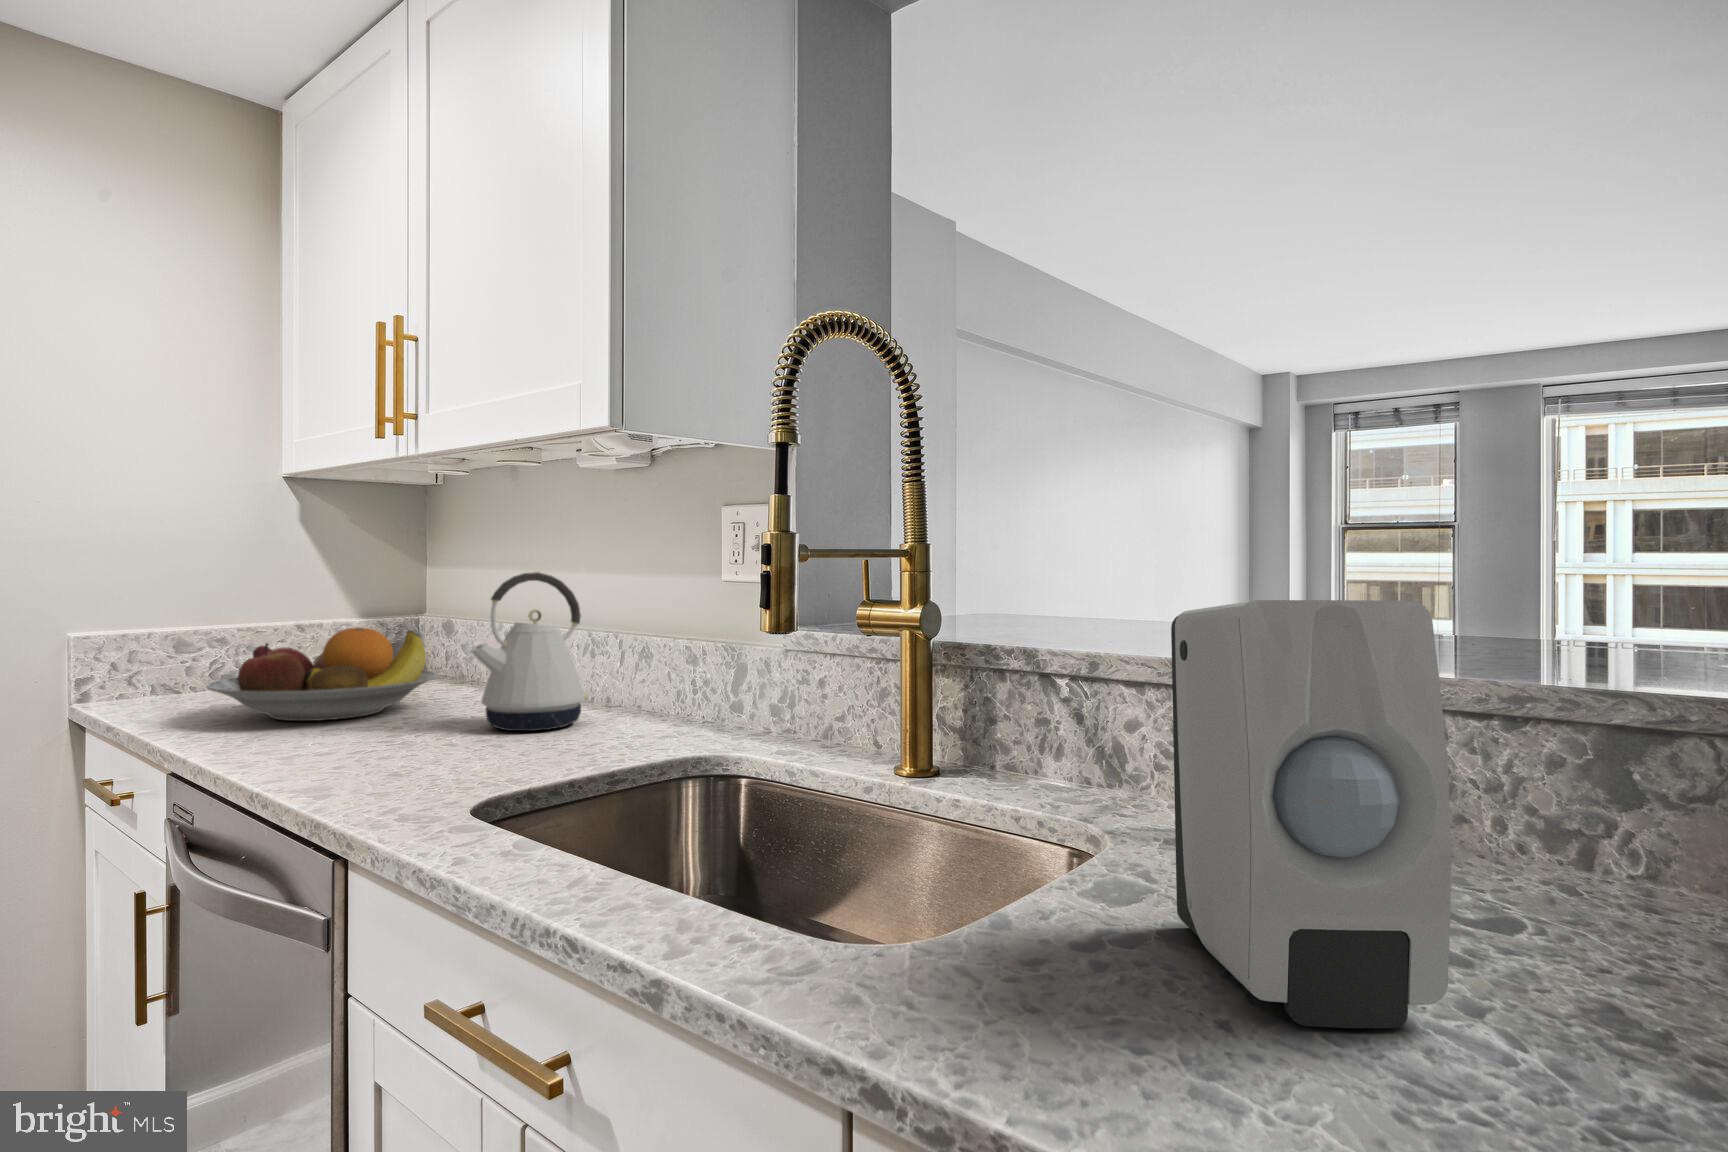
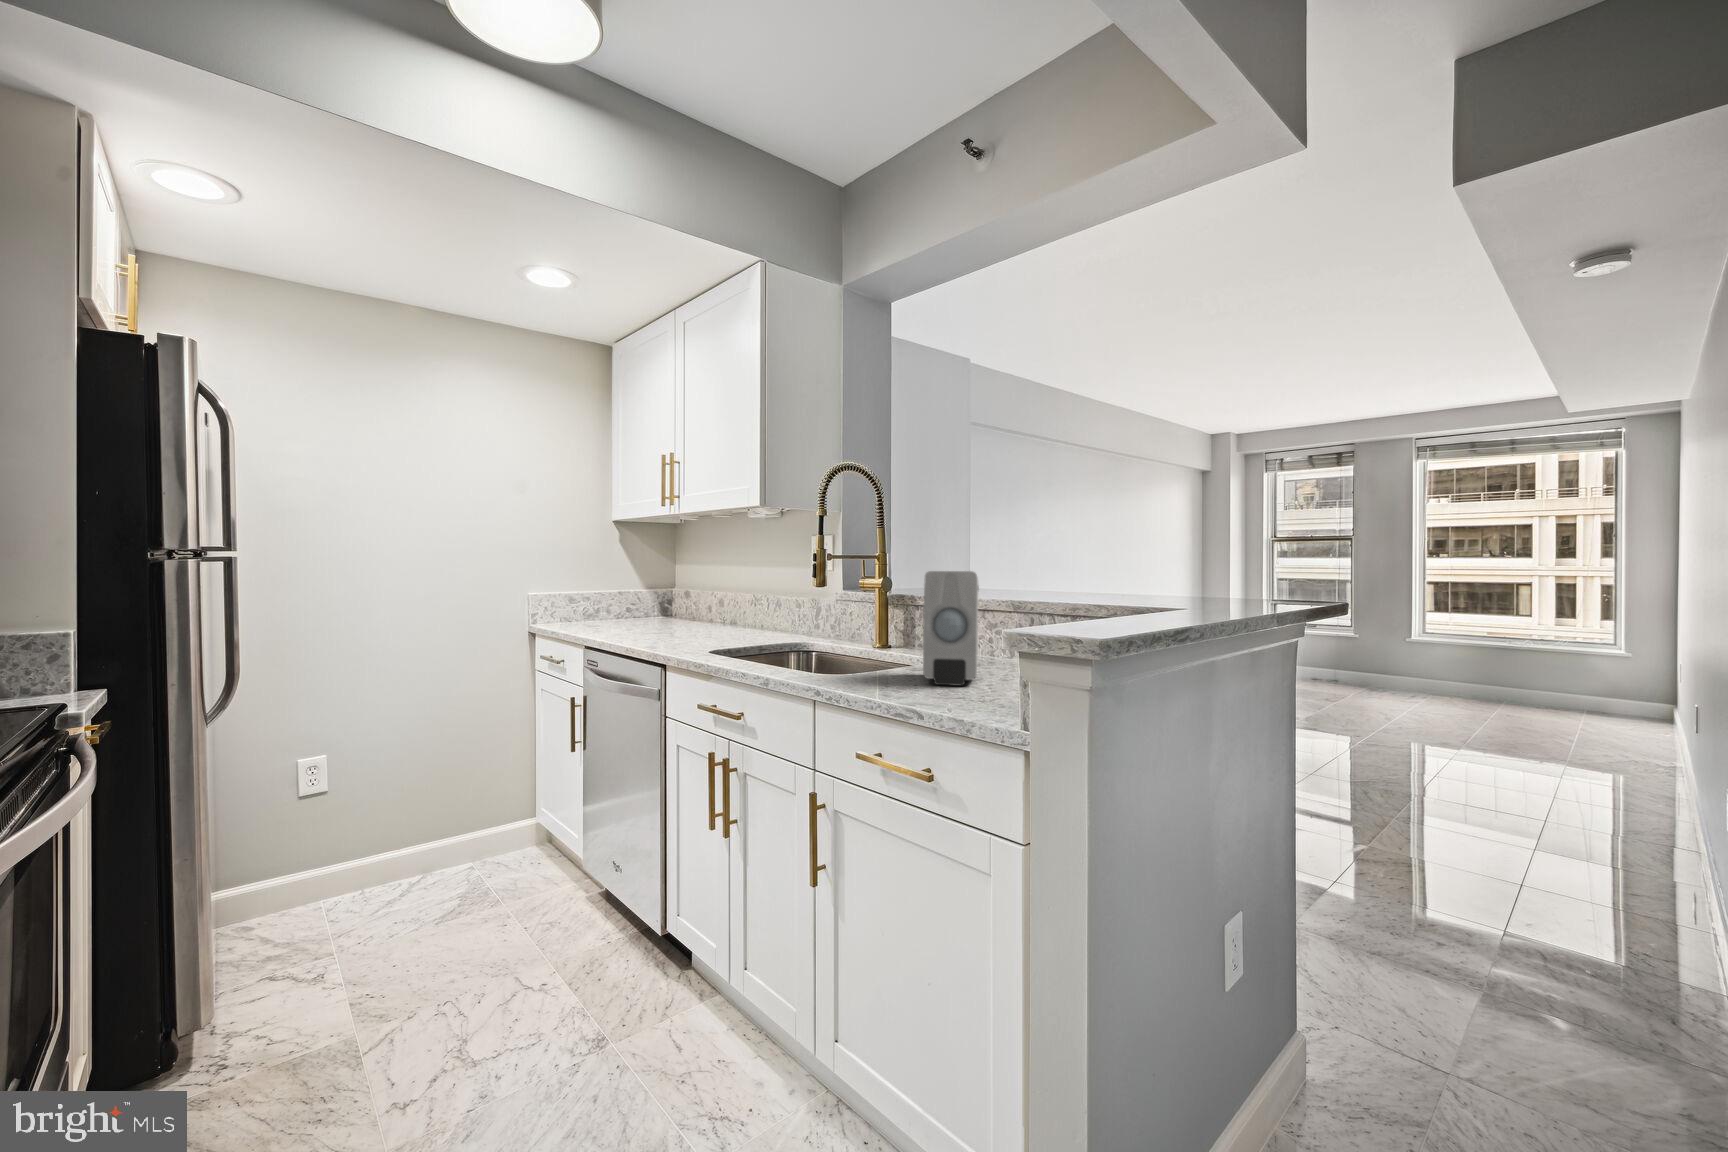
kettle: present [471,572,588,731] -> none [705,566,754,635]
fruit bowl: present [207,627,437,721] -> none [595,590,688,630]

